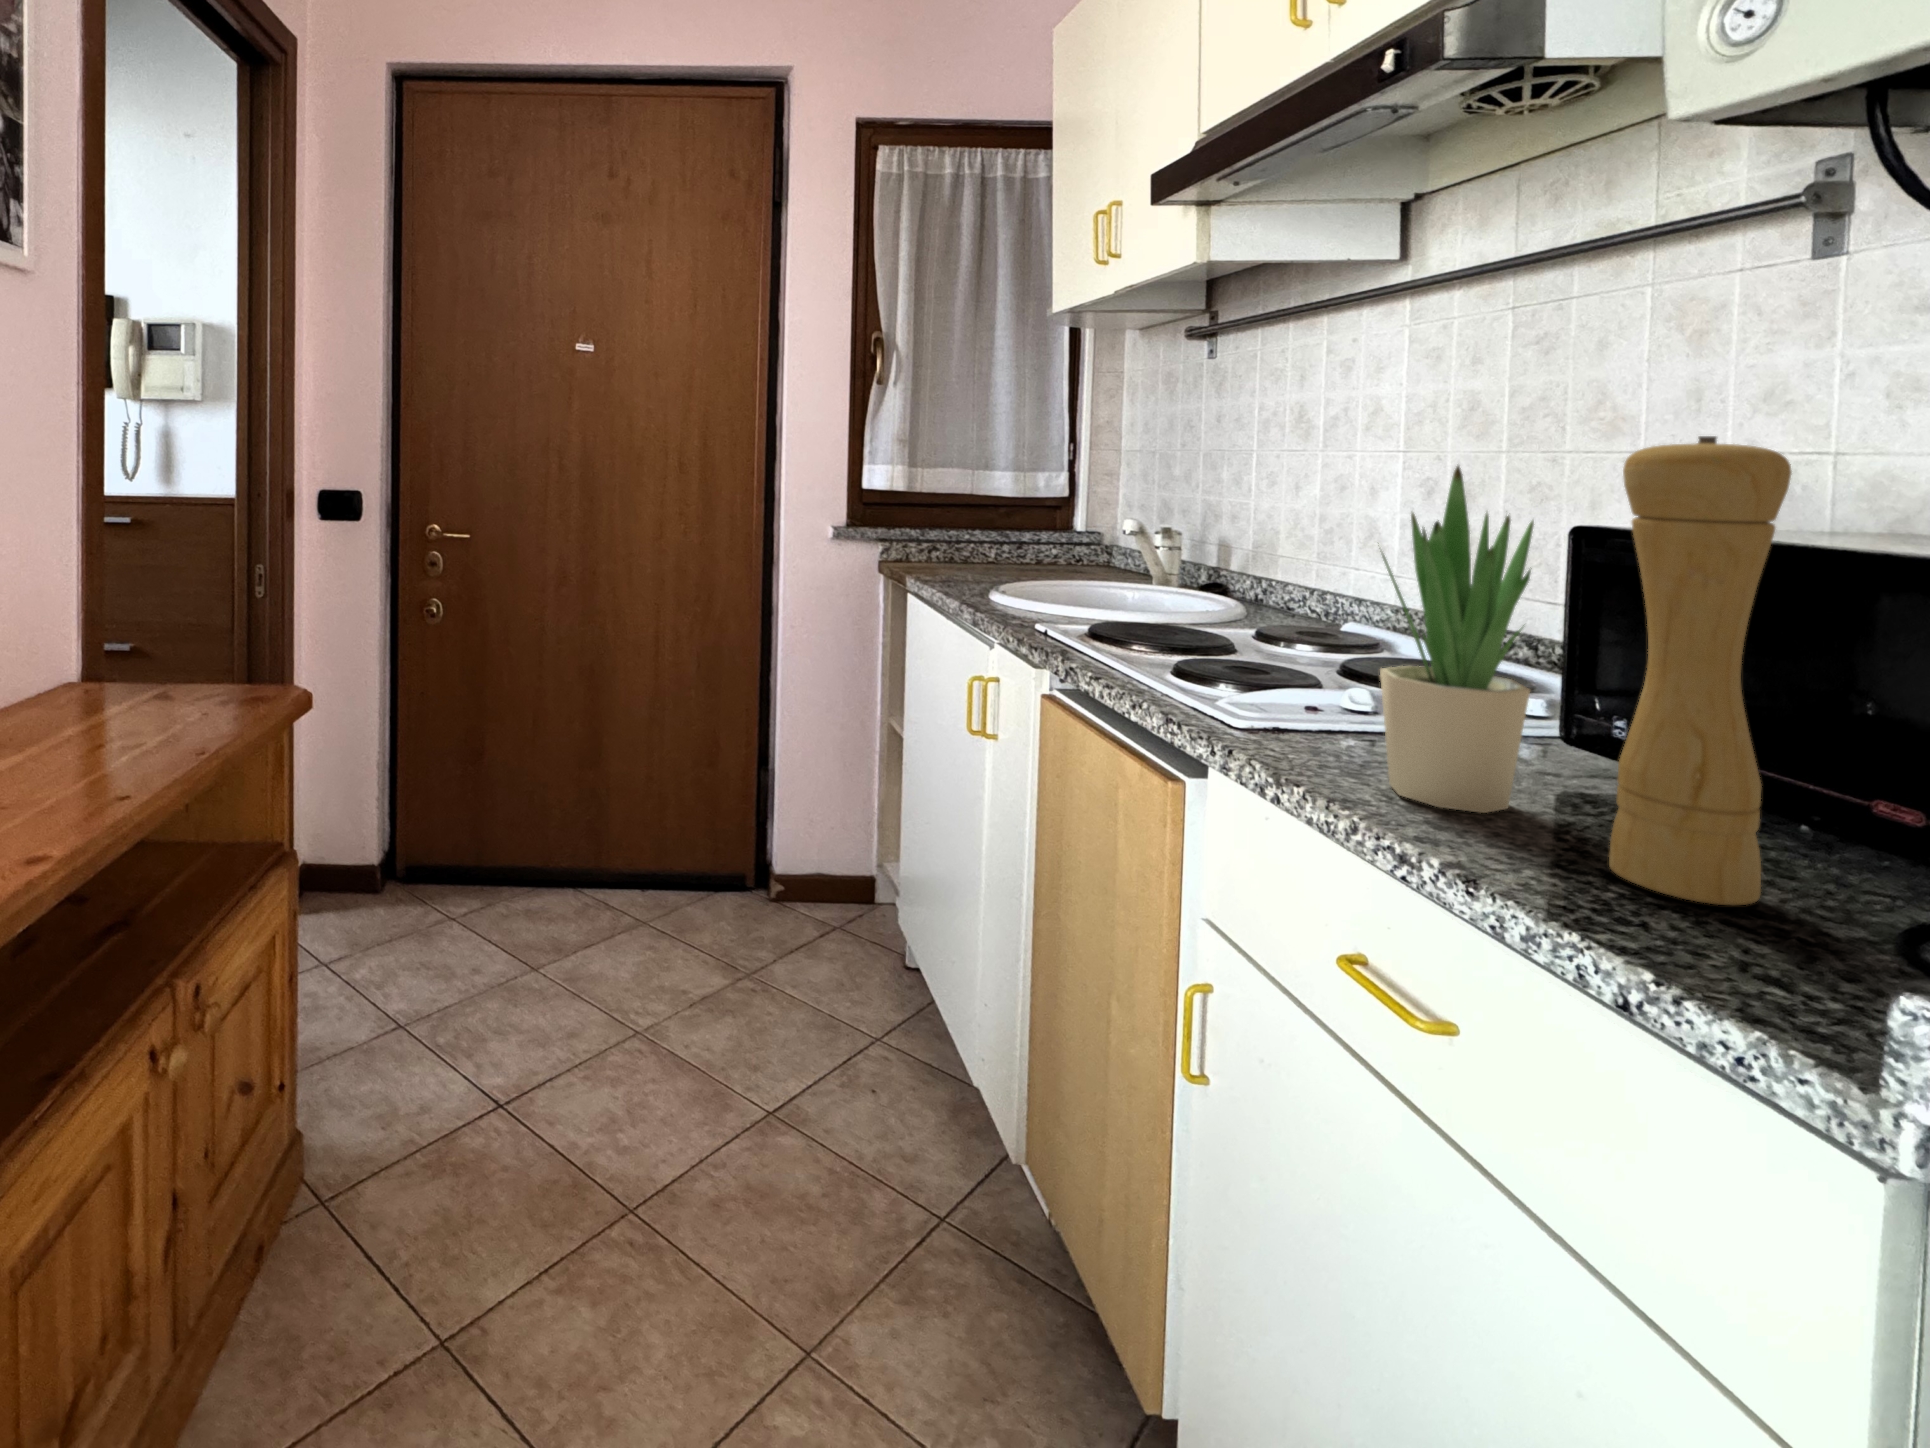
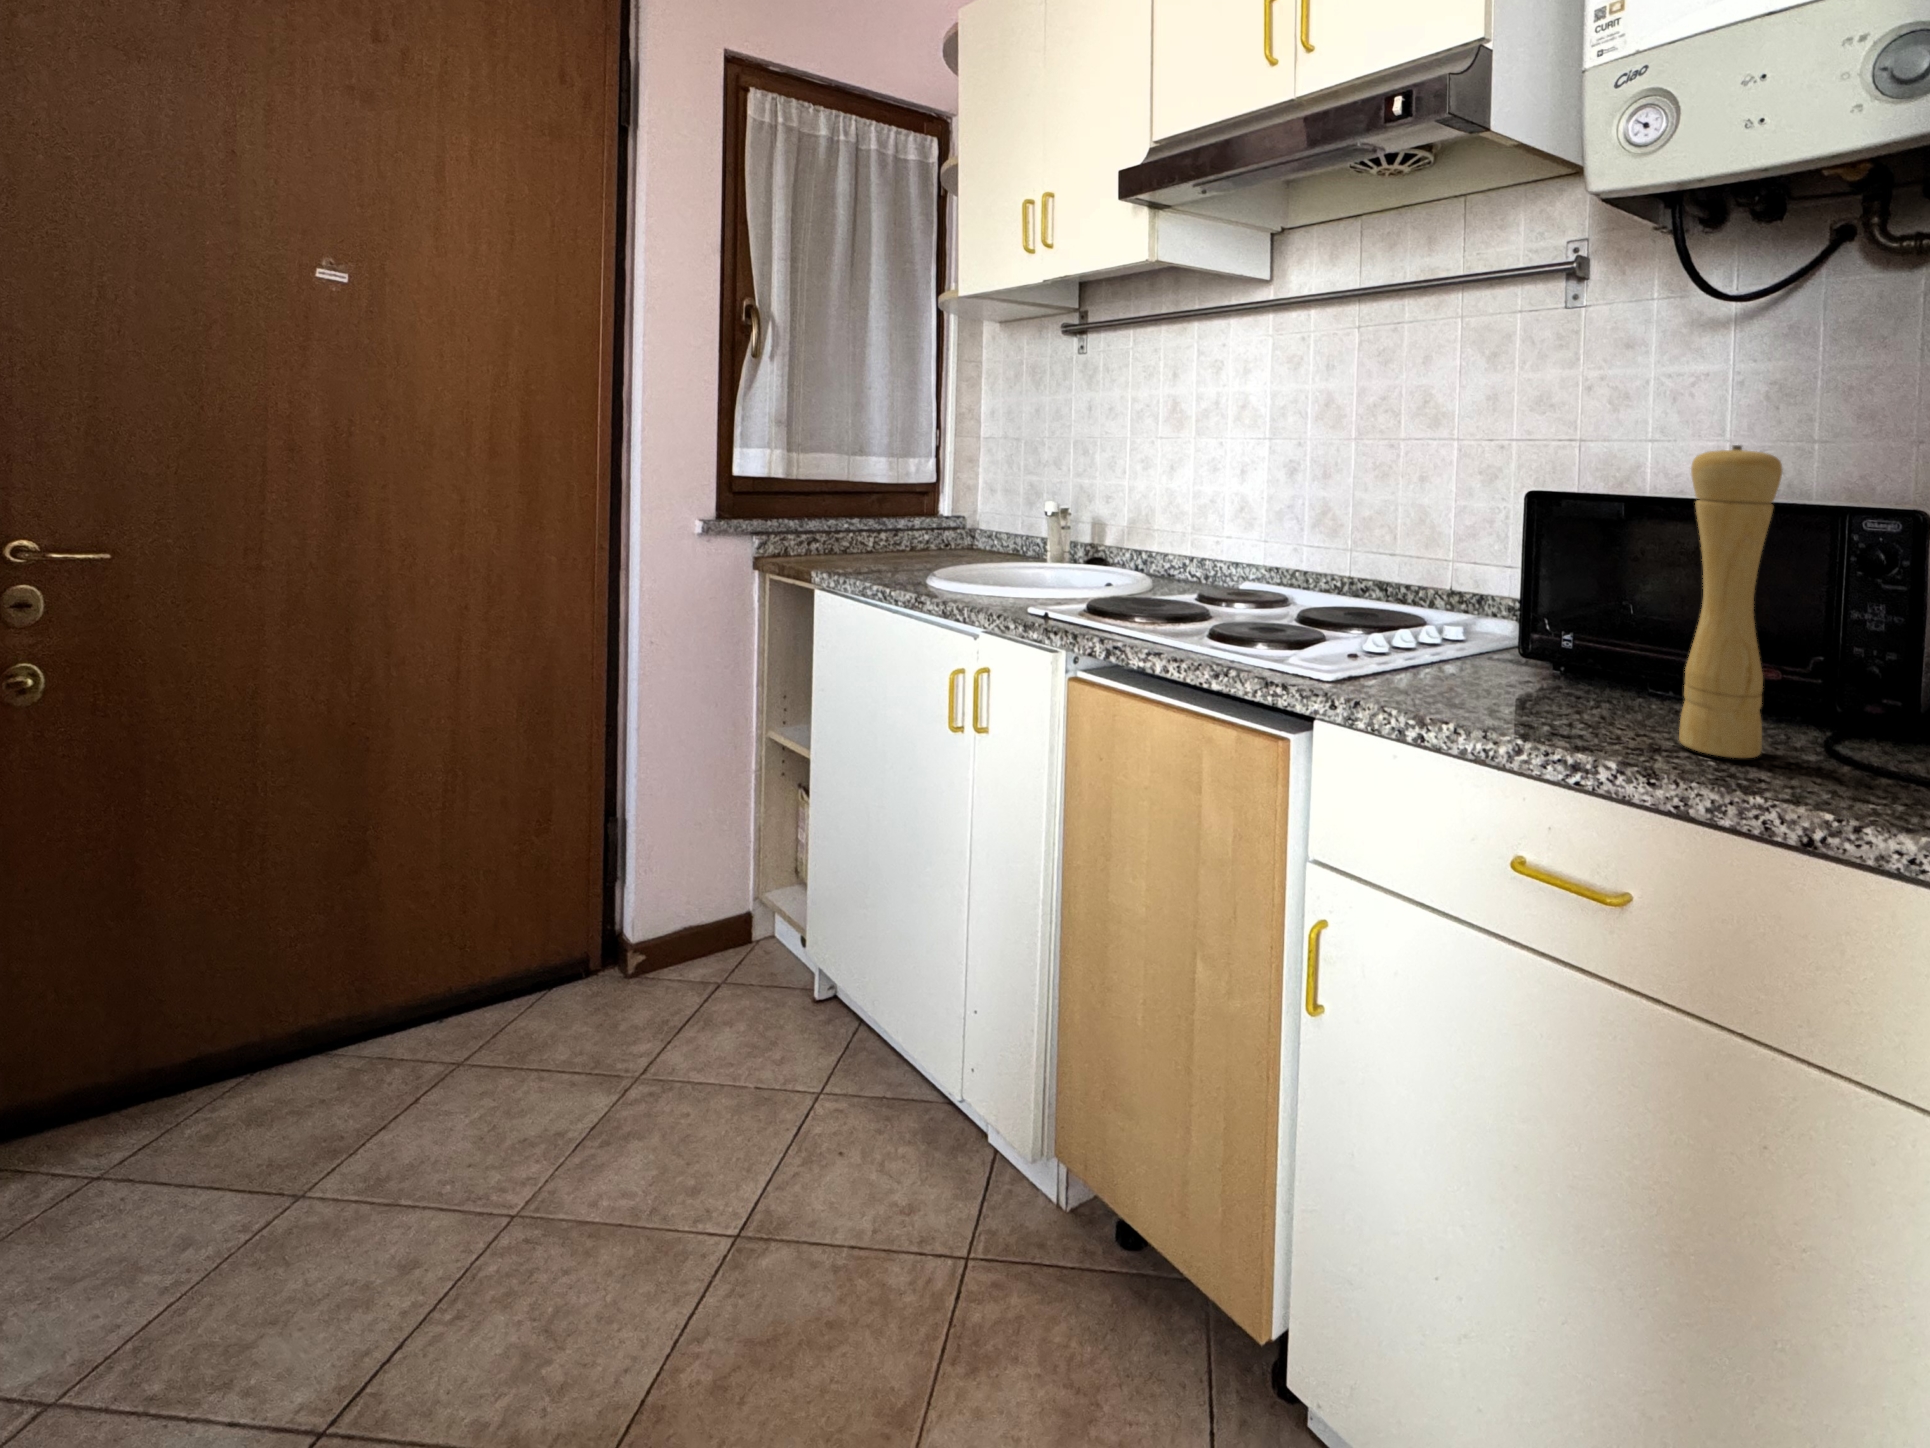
potted plant: present [1380,466,1534,813] -> none [1492,460,1599,724]

